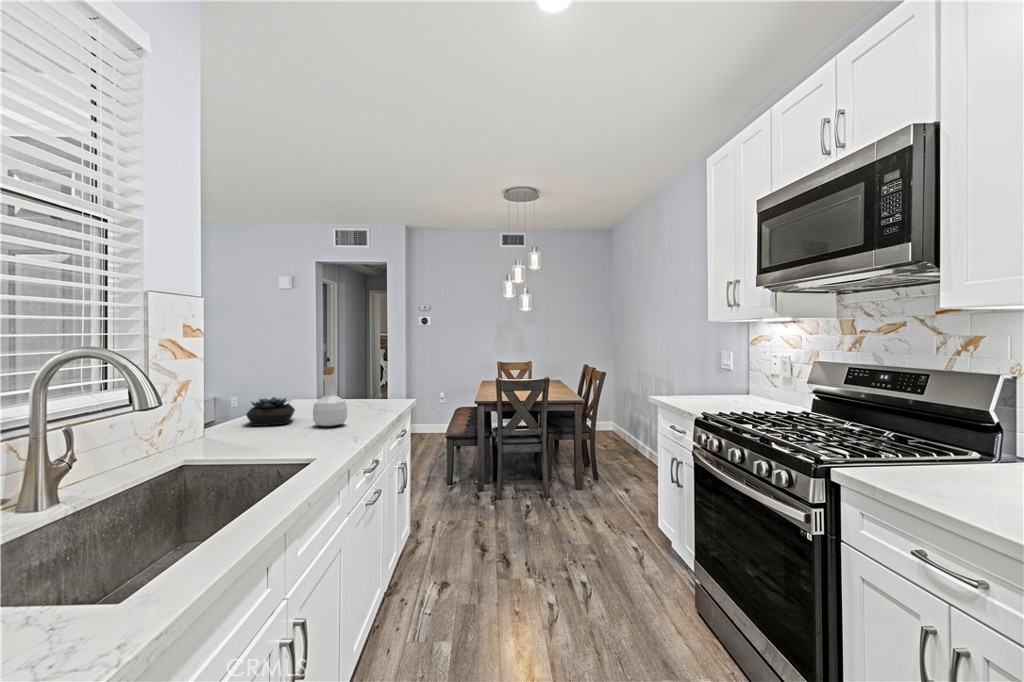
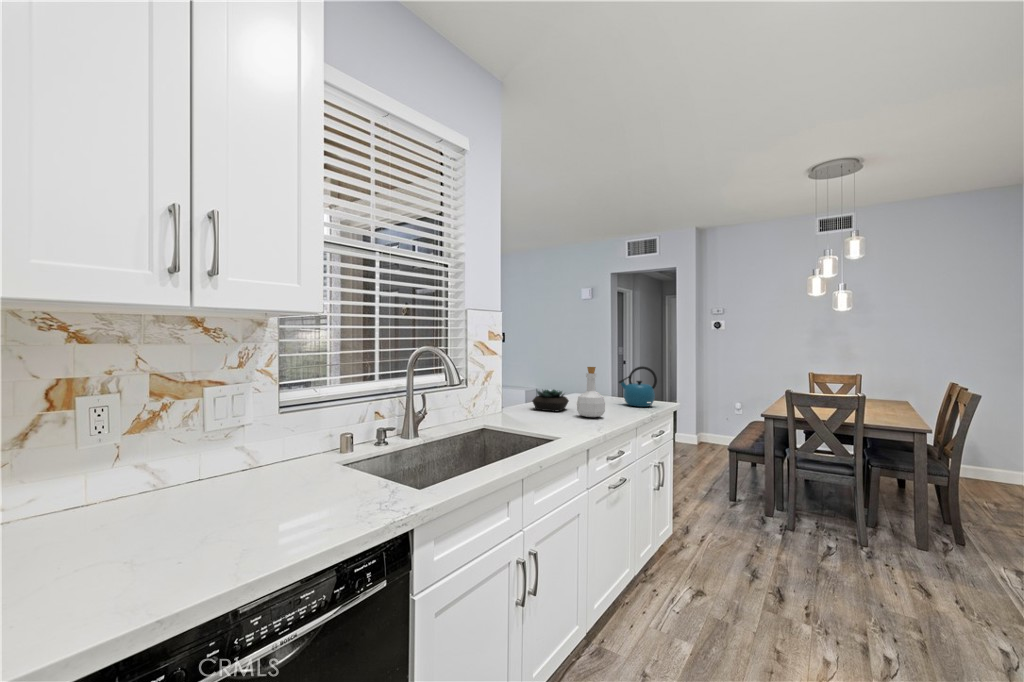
kettle: none [347,361,390,406] -> present [619,366,657,407]

